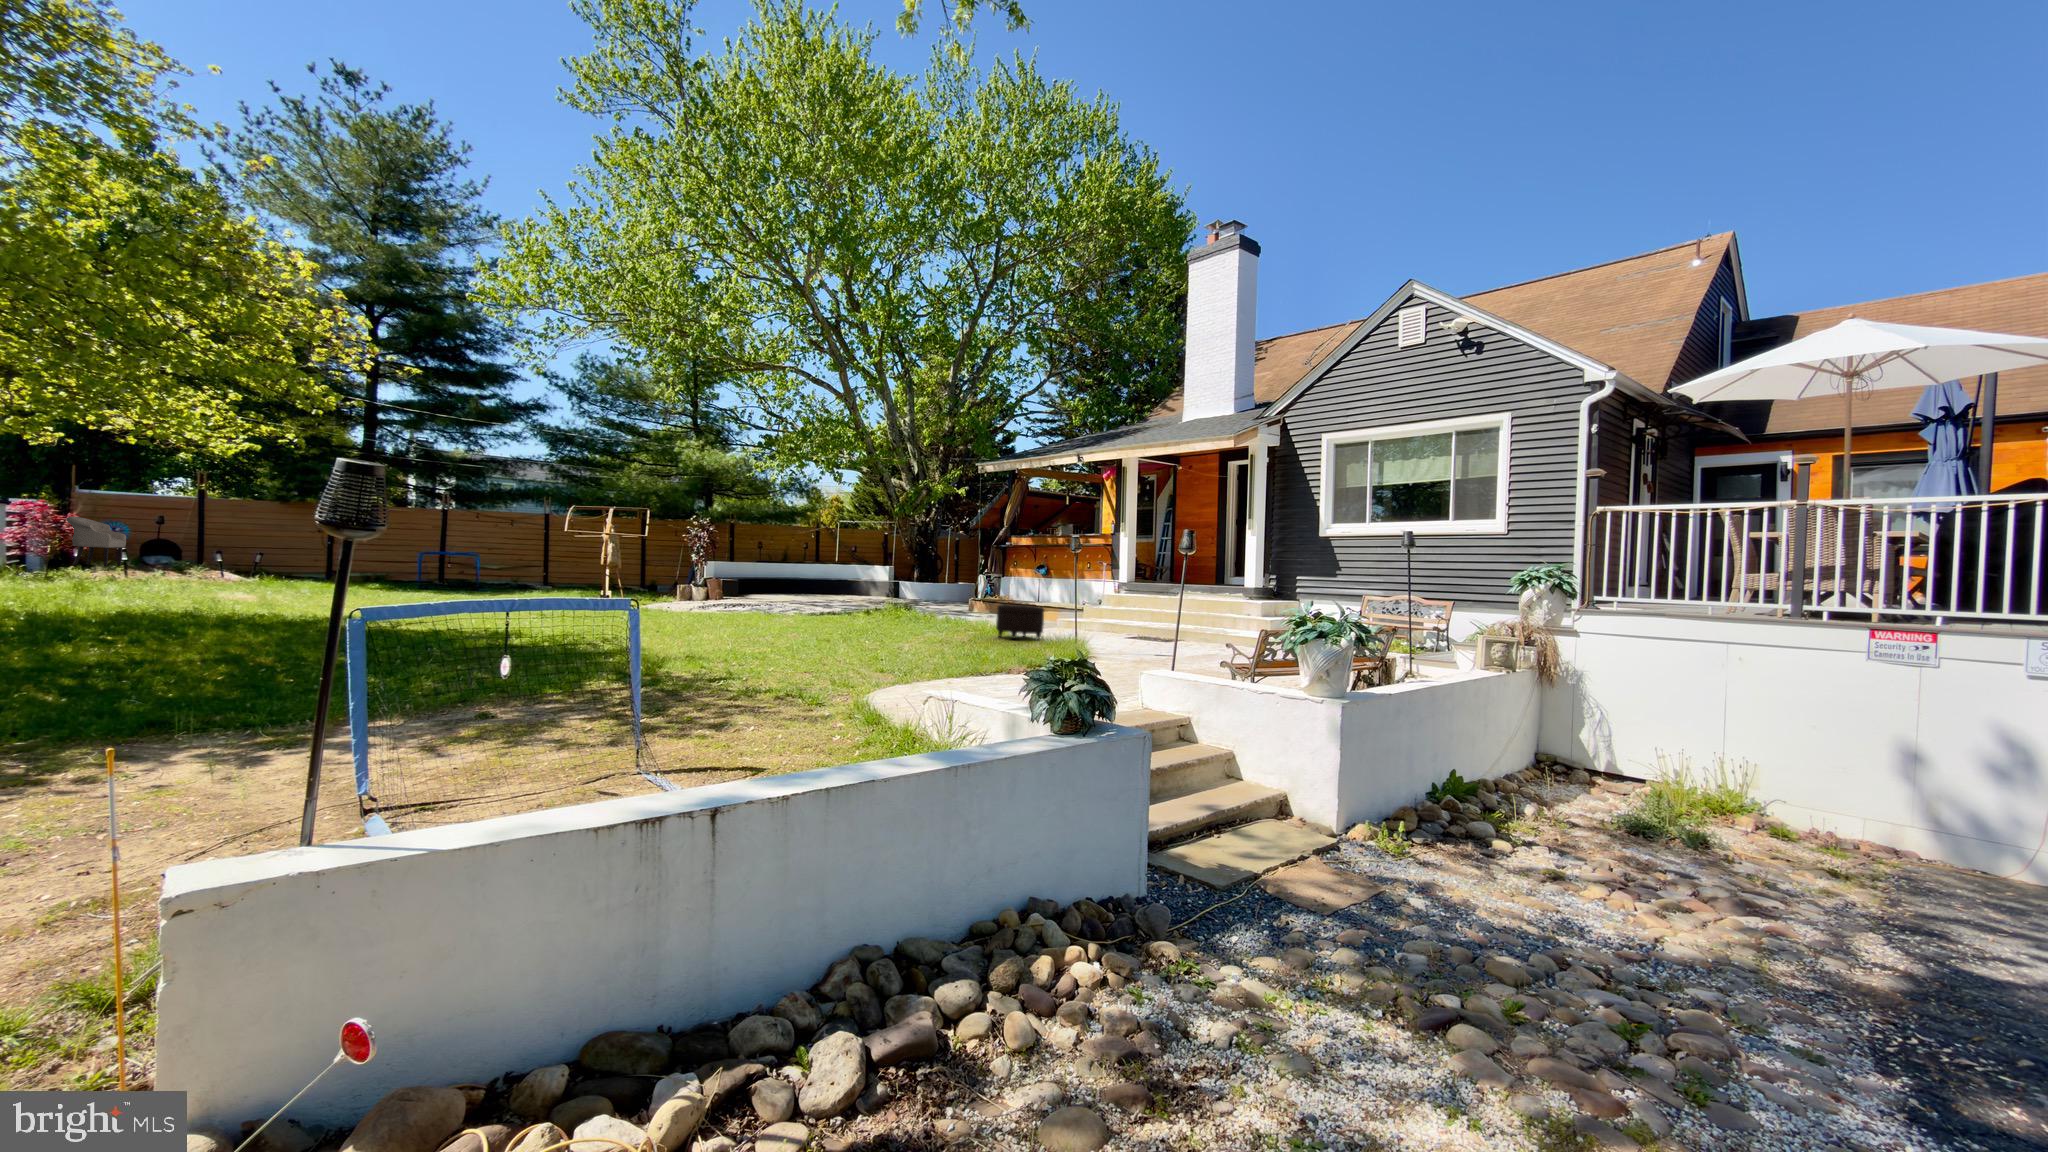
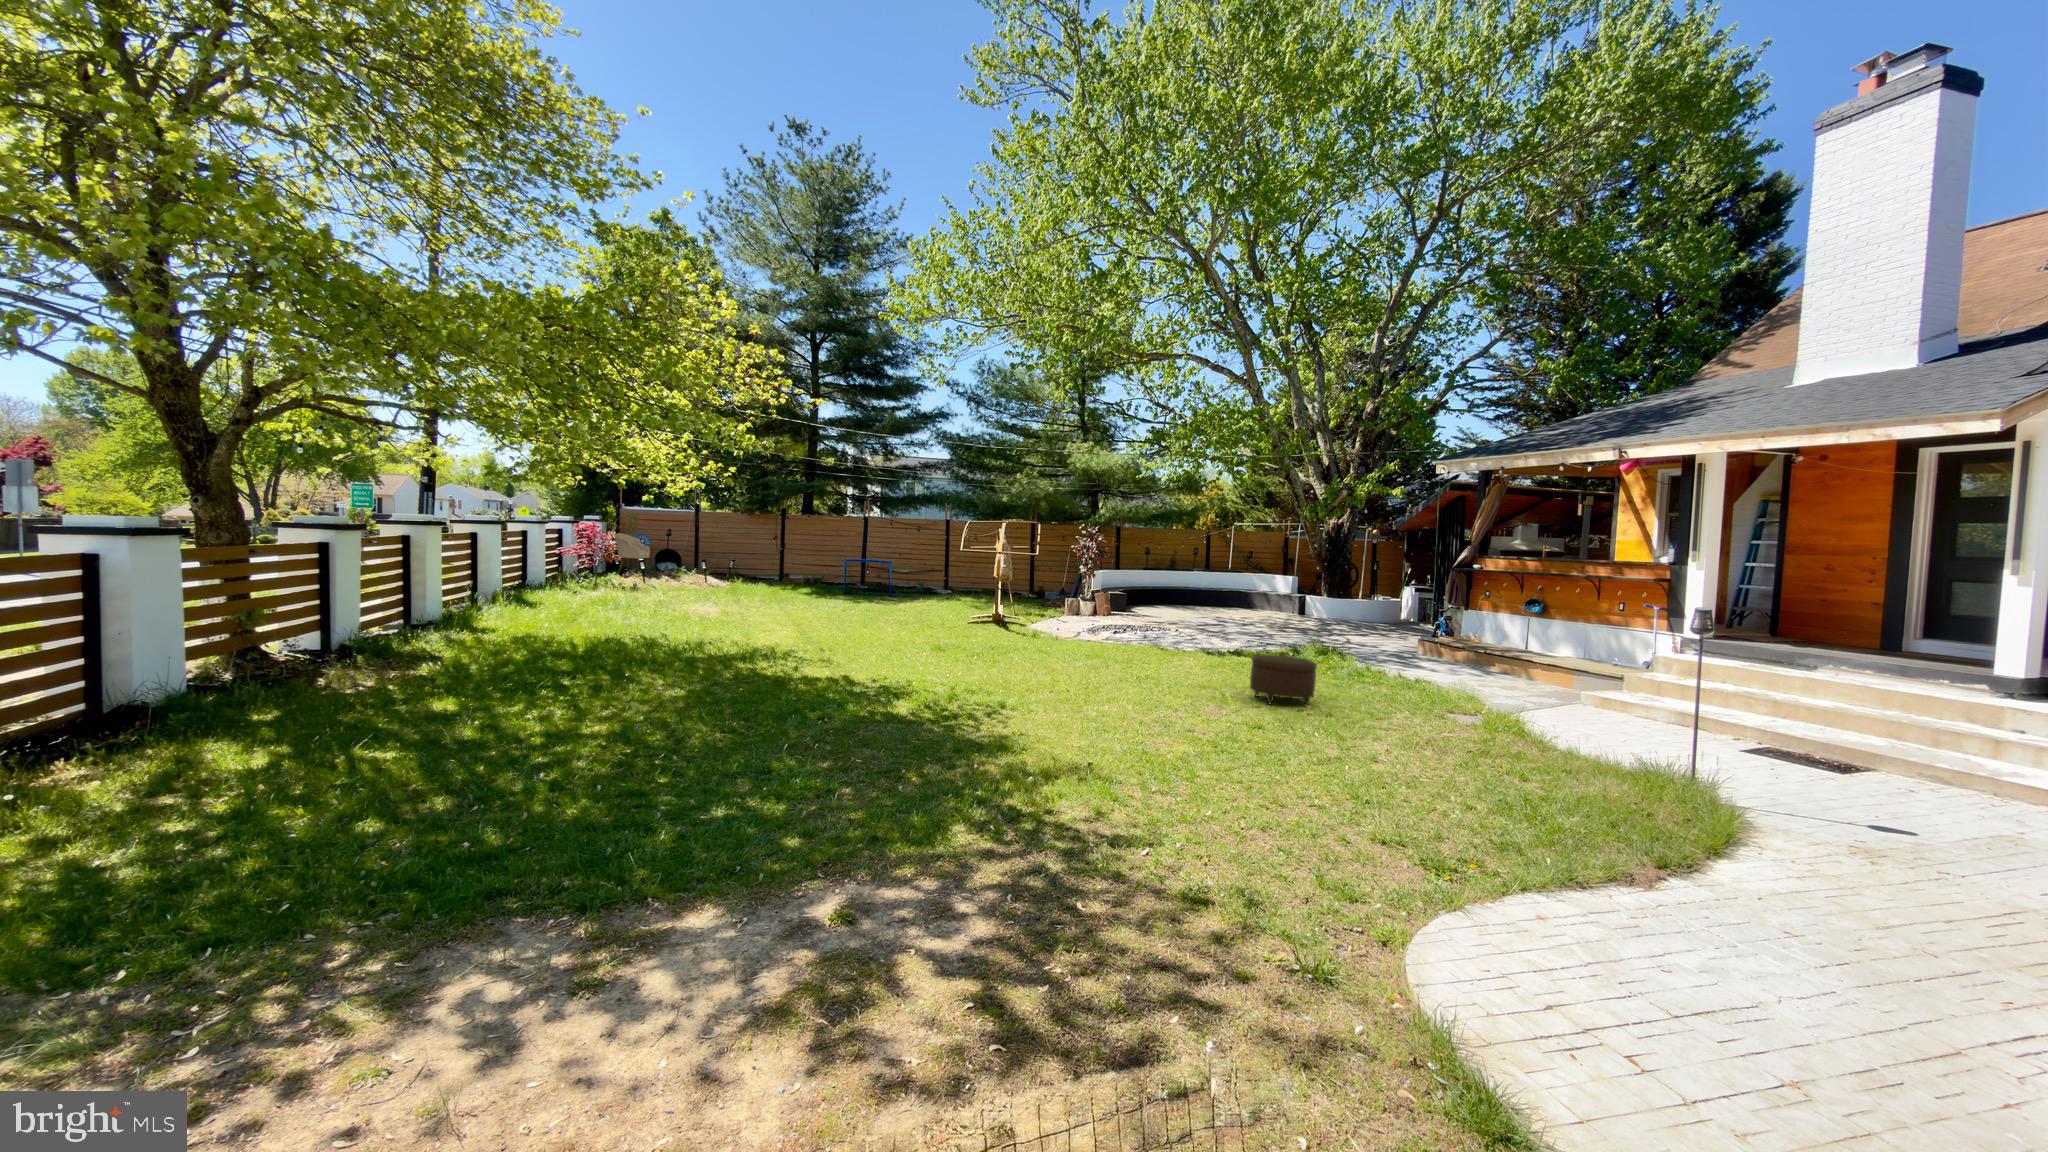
ottoman: present [996,604,1044,640] -> present [1250,654,1317,706]

